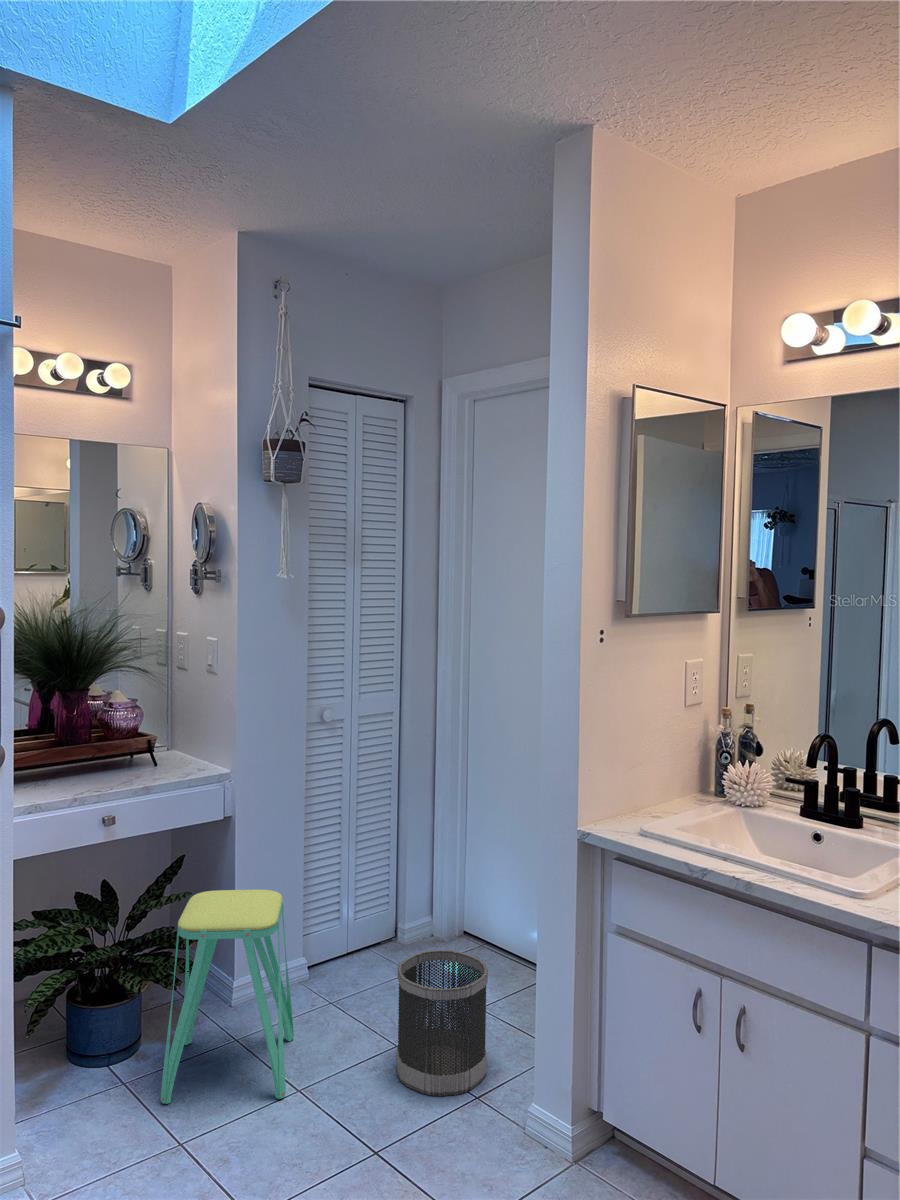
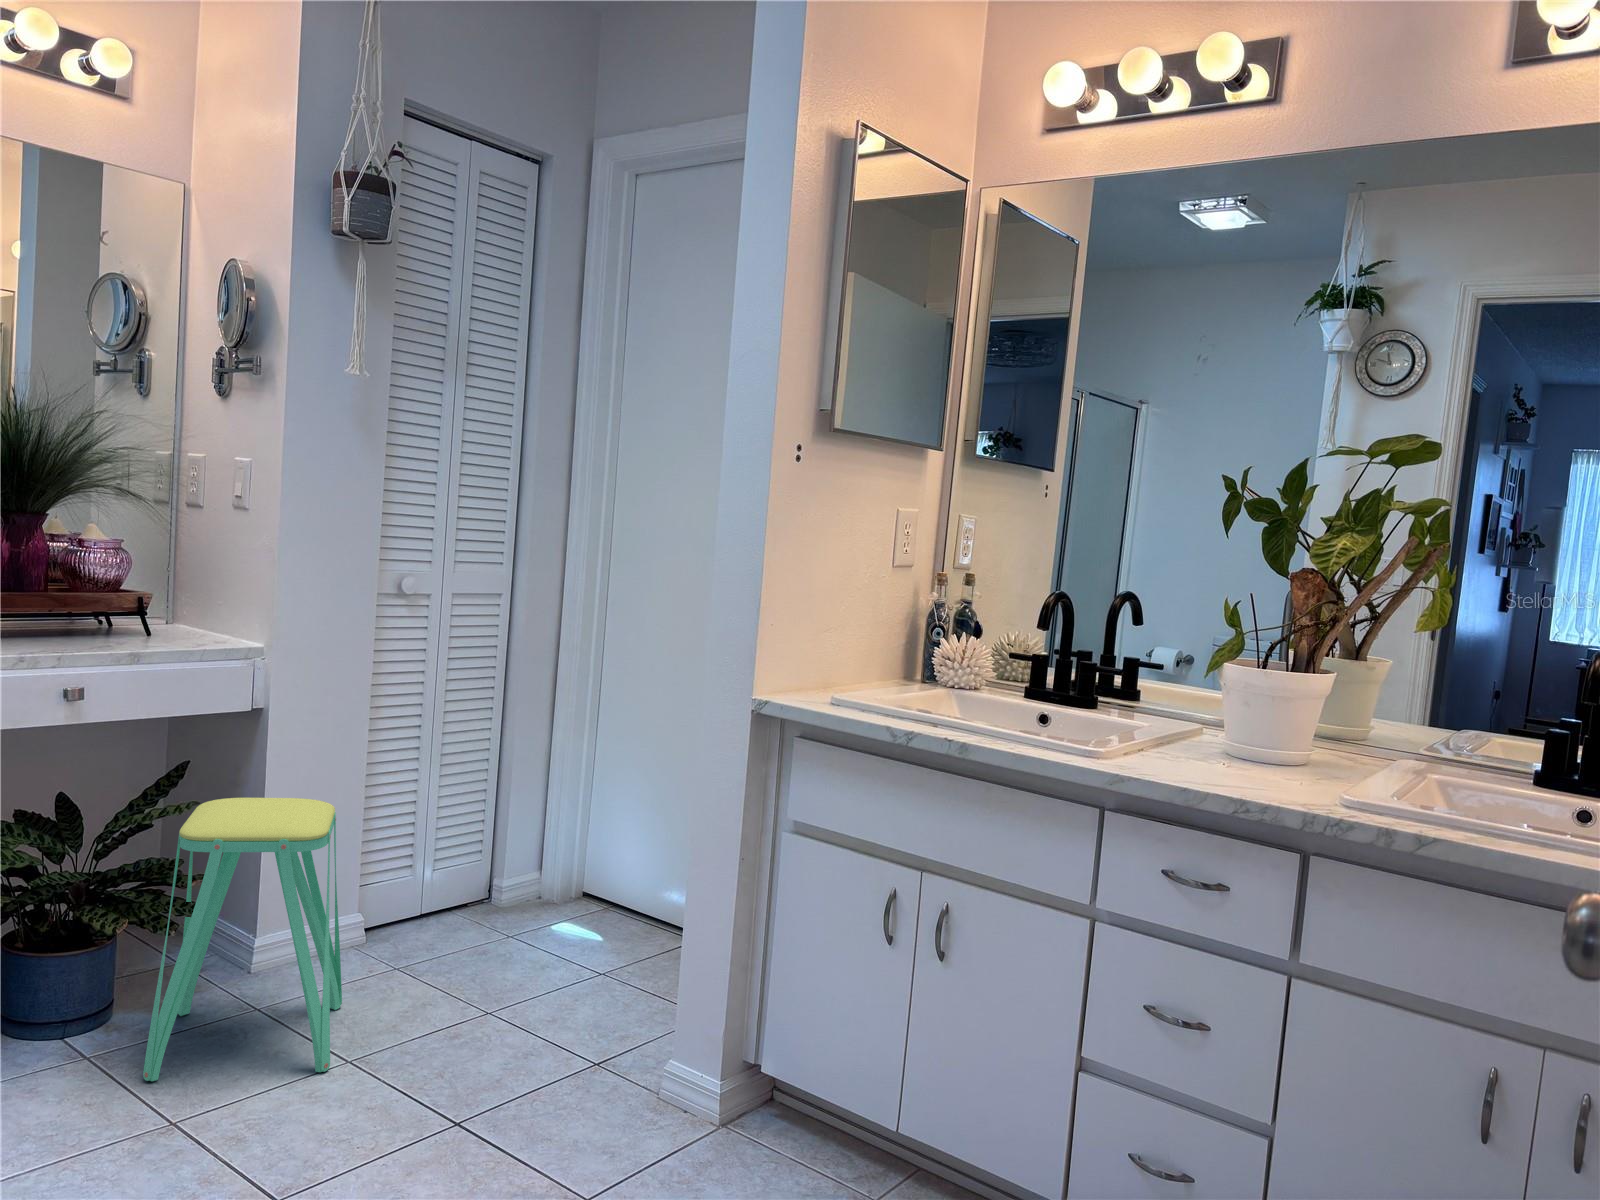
wastebasket: present [396,950,488,1096] -> none [487,884,619,1065]

